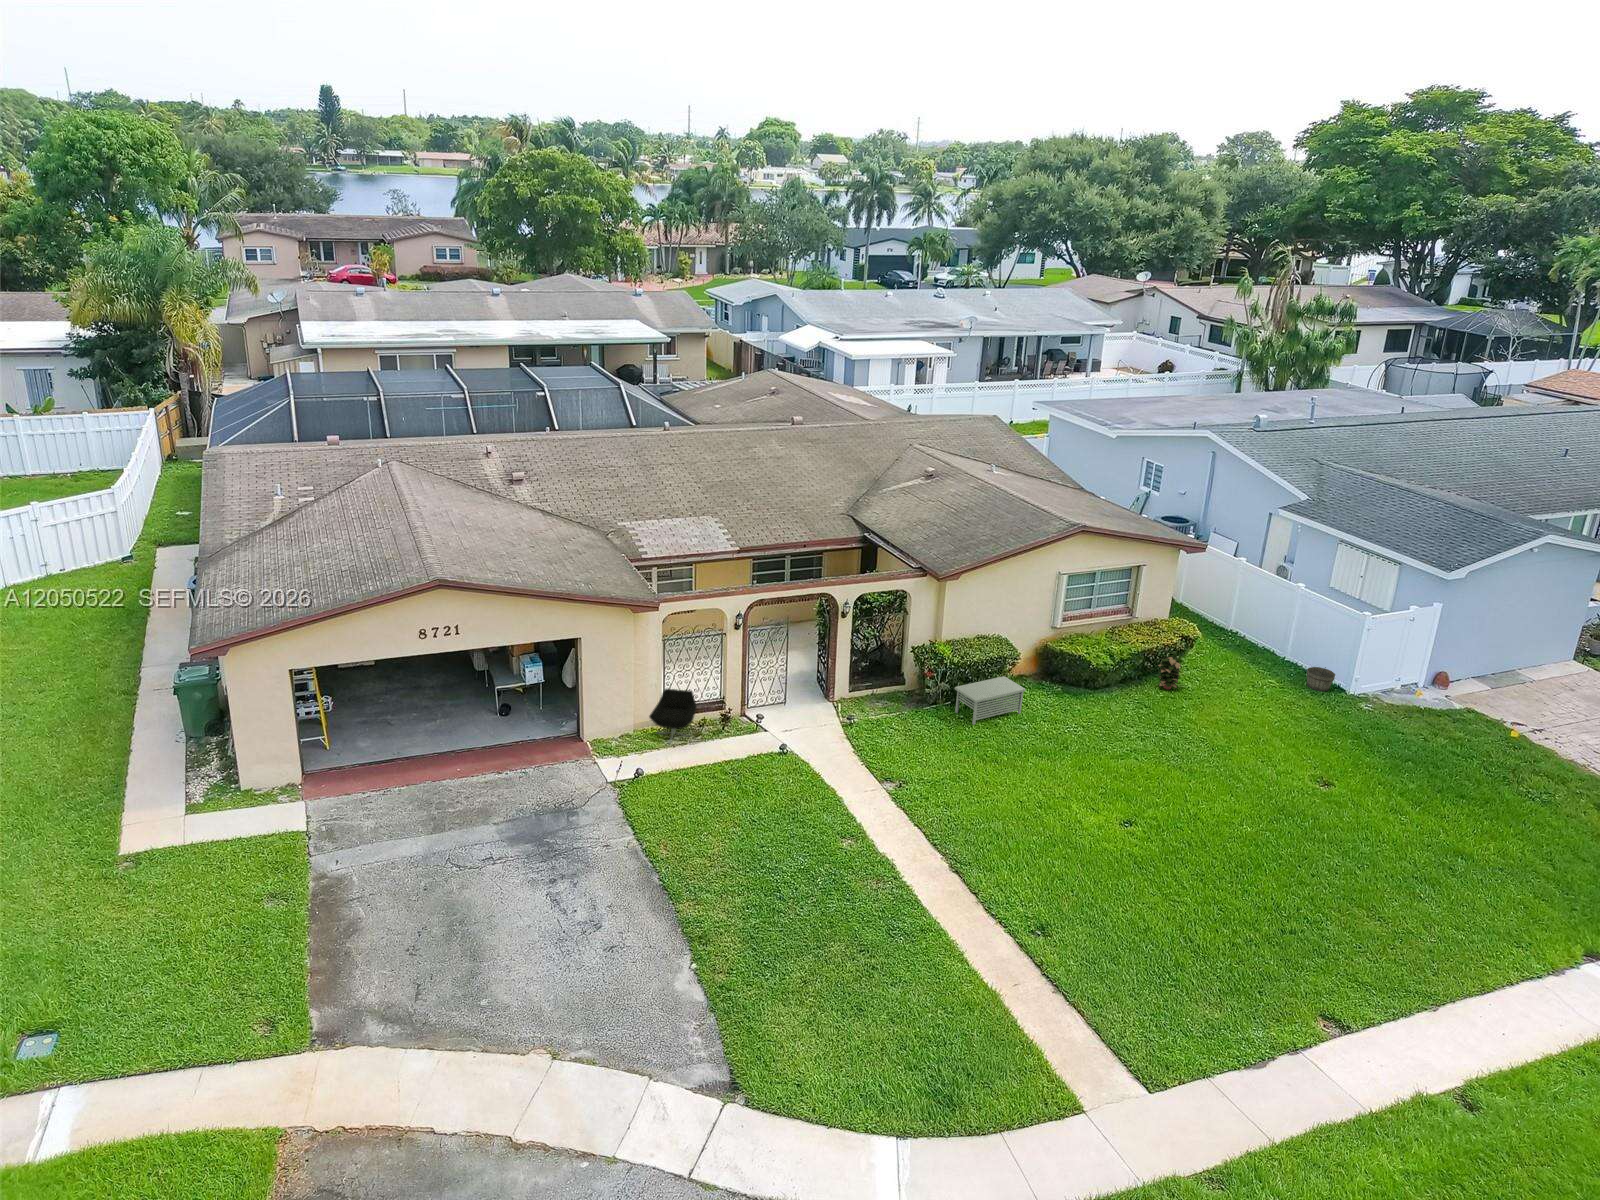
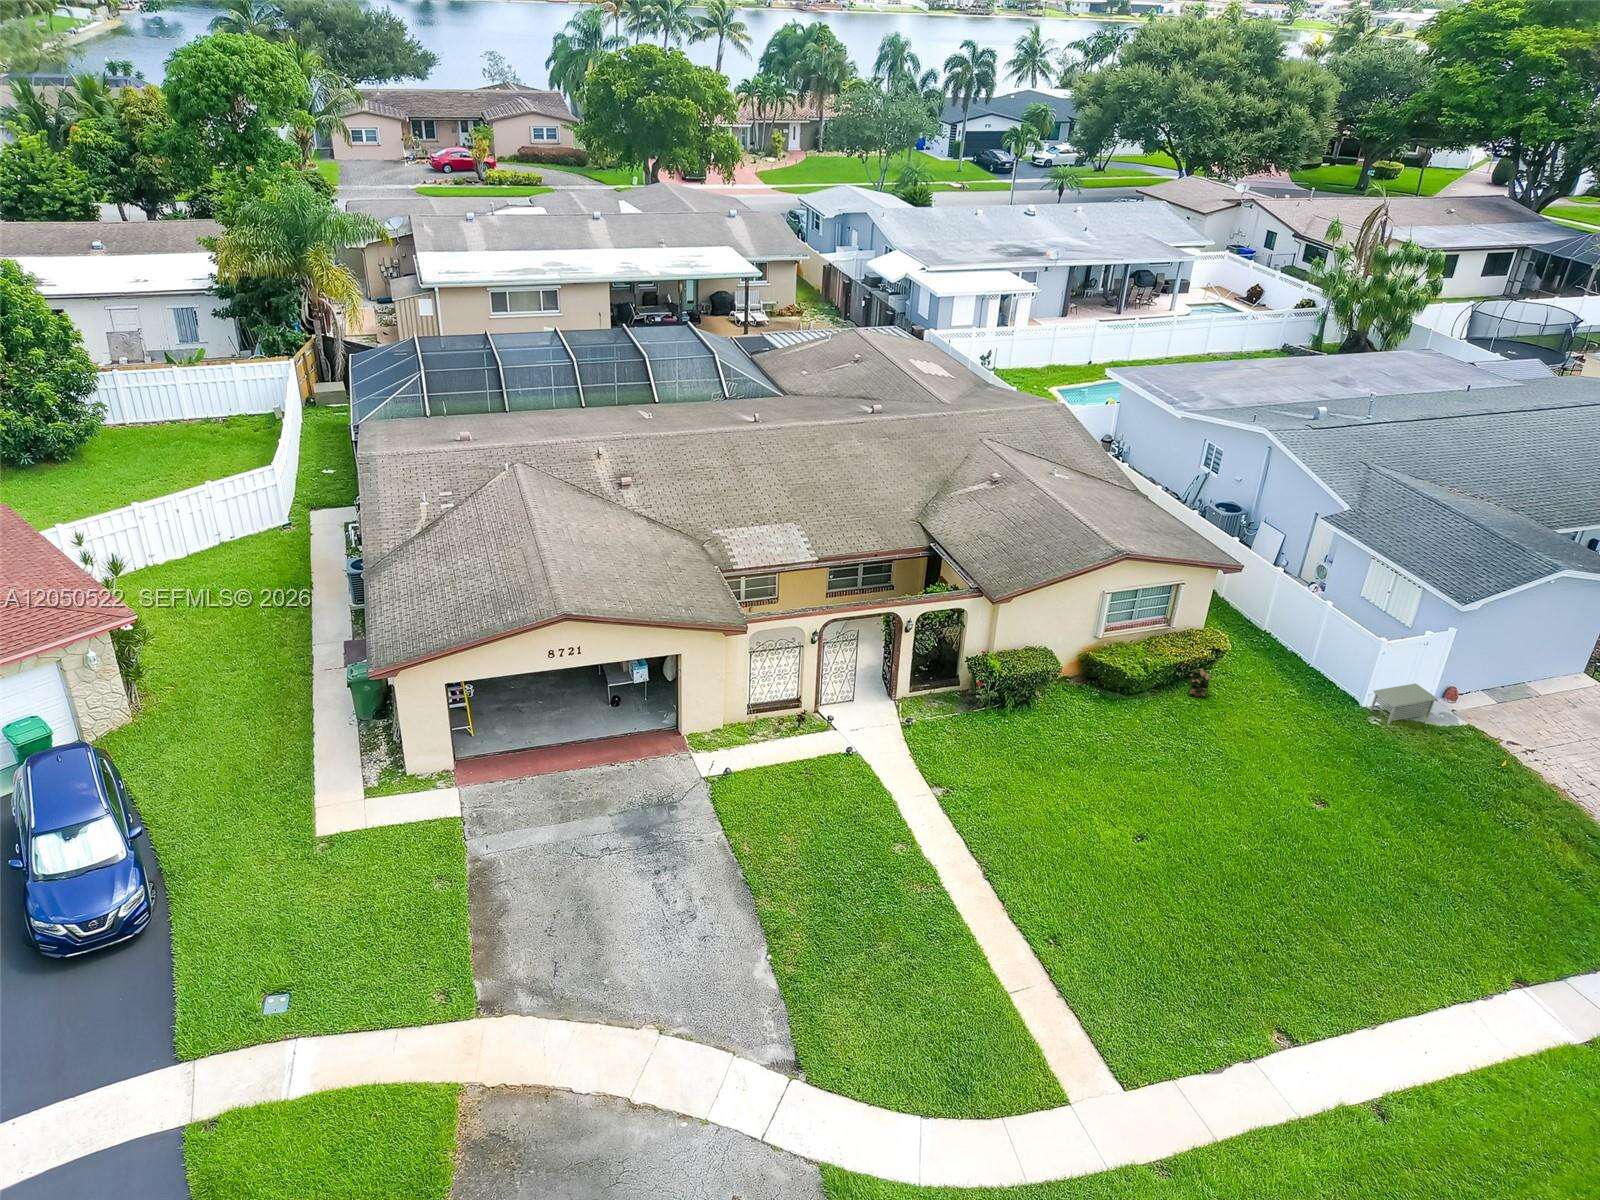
wooden bucket: present [1307,667,1335,691] -> none [1327,679,1354,703]
storage bench: present [955,676,1025,725] -> present [1370,683,1437,724]
lounge chair: present [649,689,697,743] -> none [736,691,777,741]

